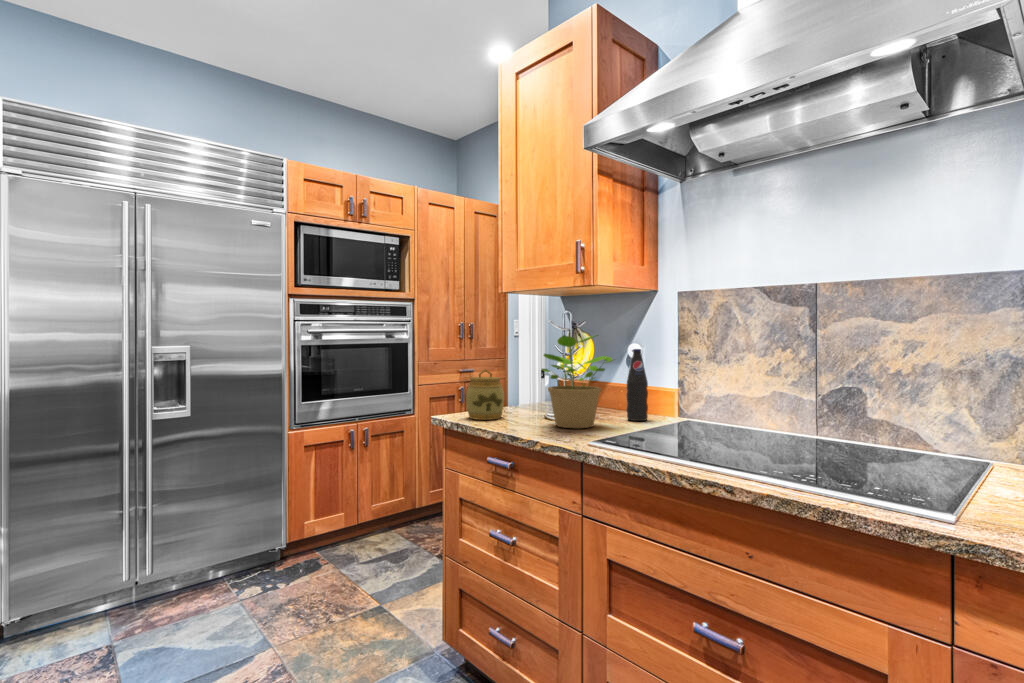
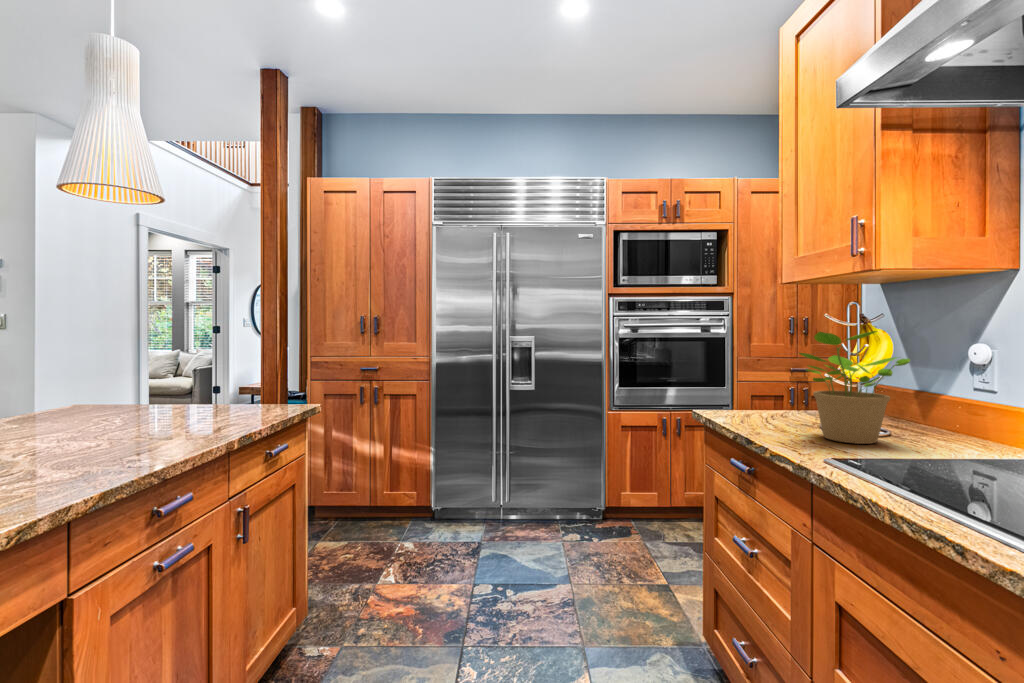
bottle: present [627,349,648,421] -> none [945,349,984,447]
jar: present [466,369,504,420] -> none [733,367,778,421]

